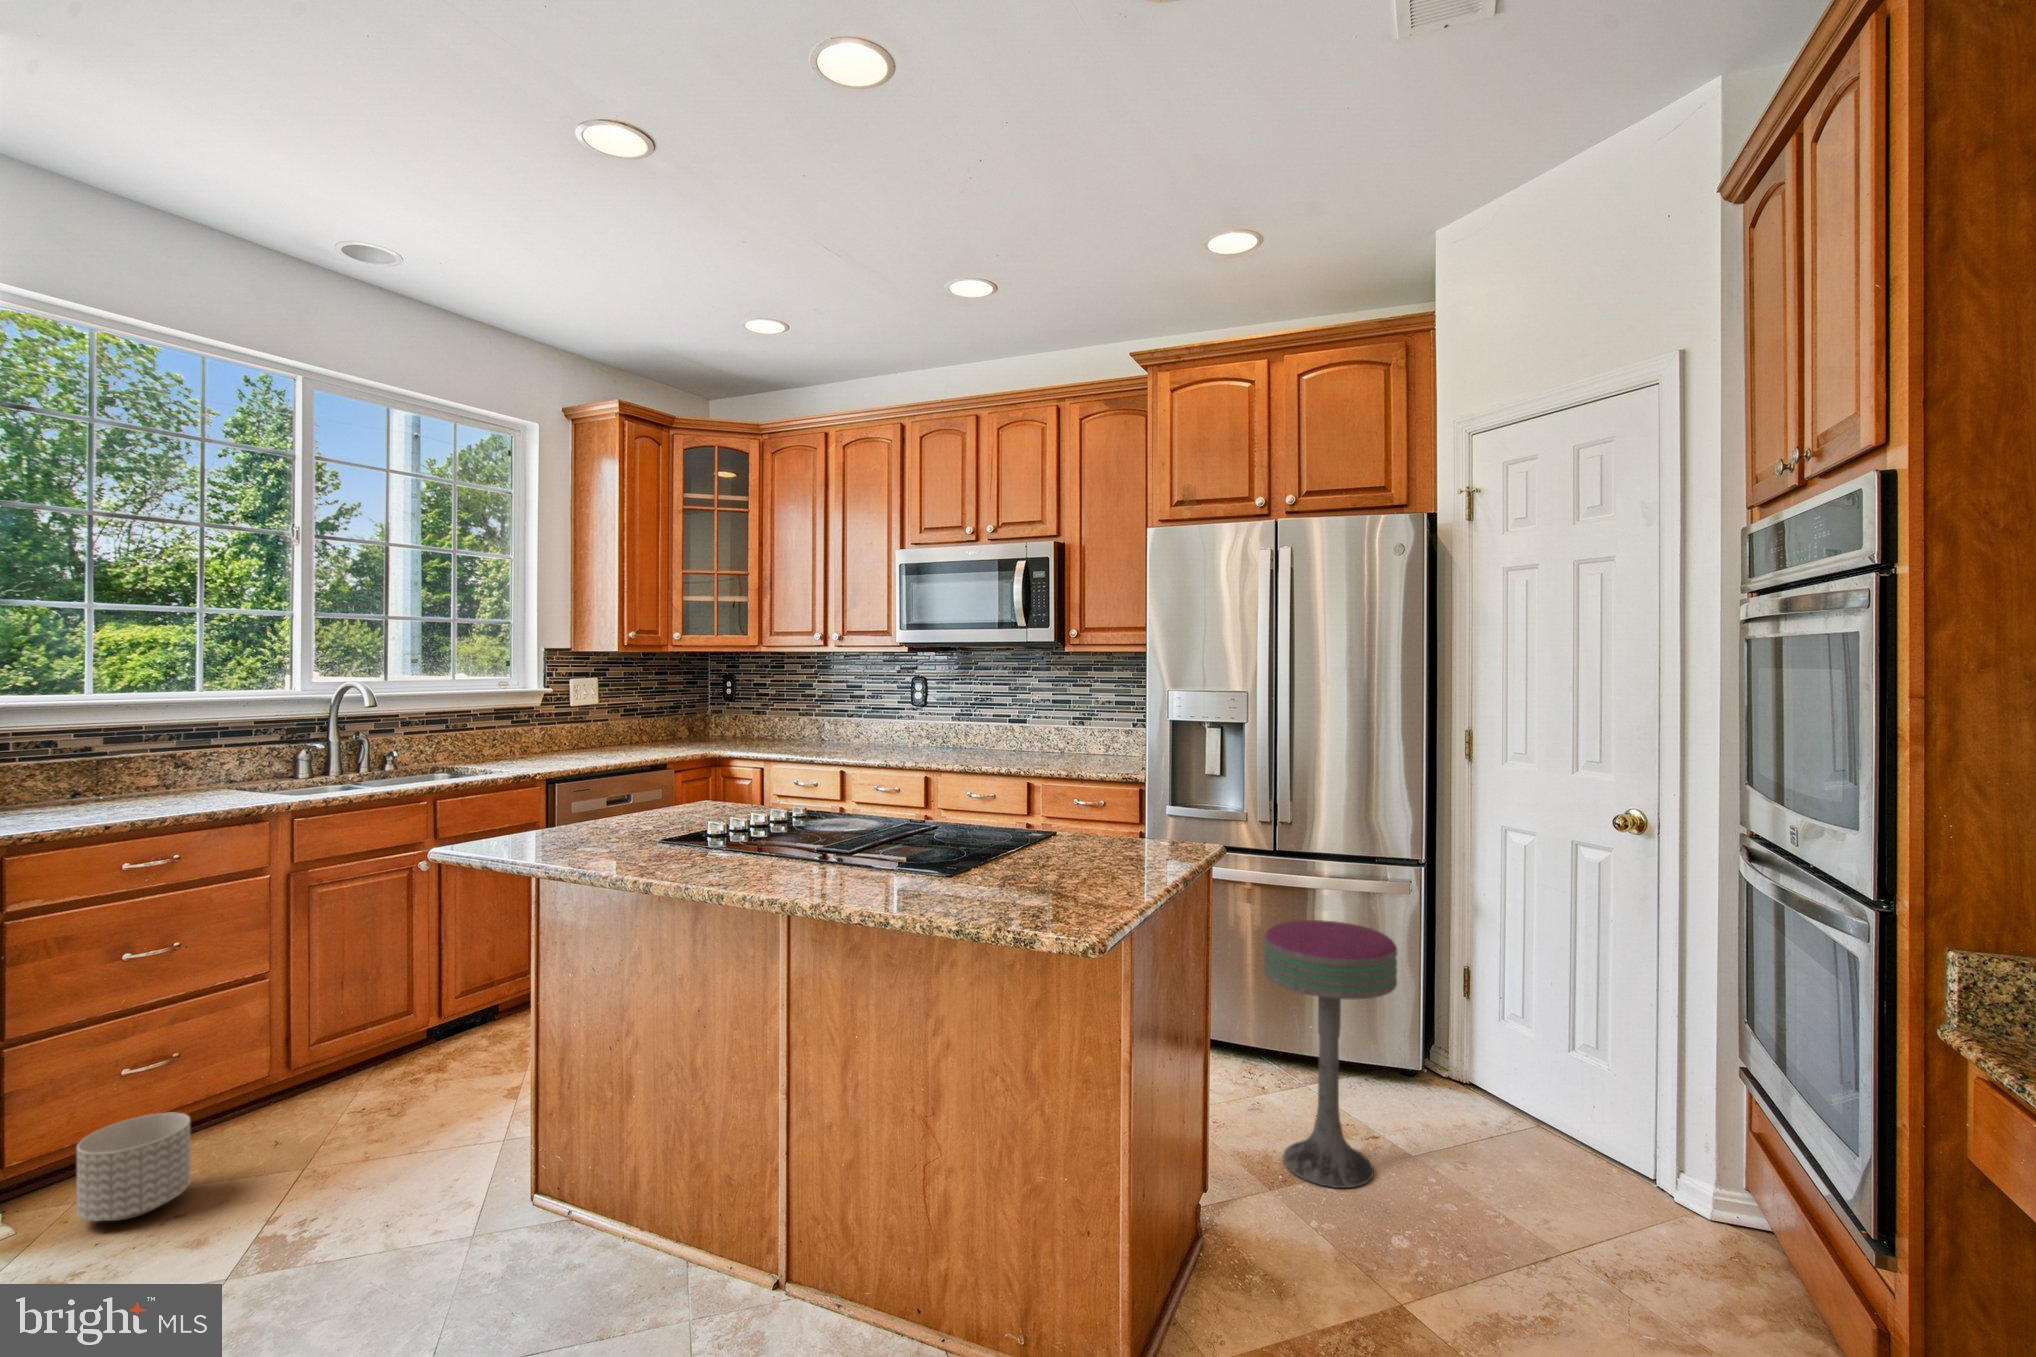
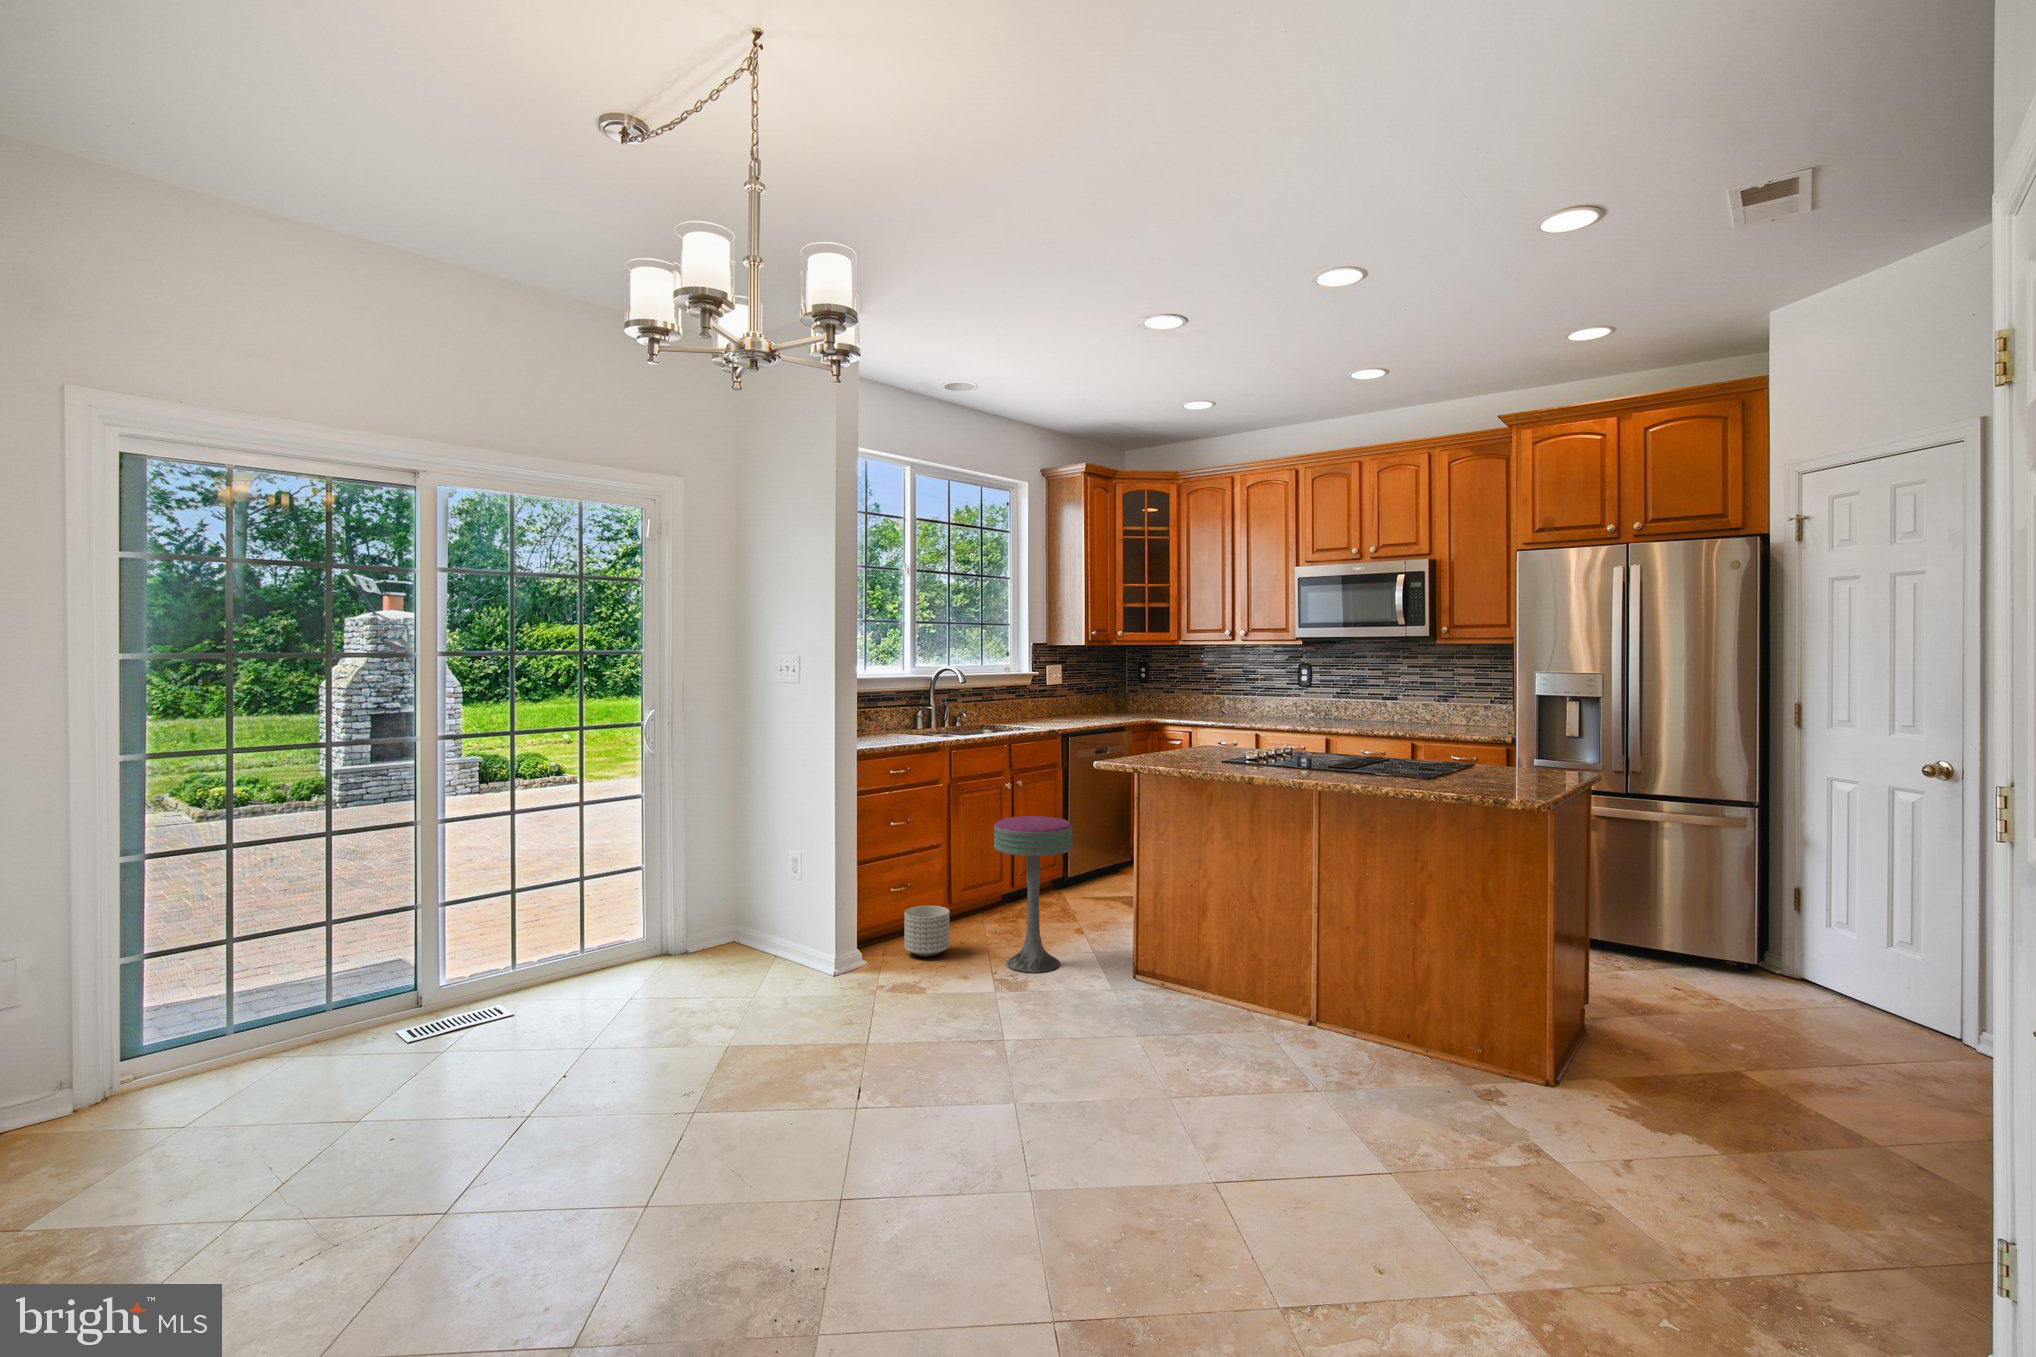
bar stool: present [1264,920,1397,1188] -> present [994,816,1073,972]

